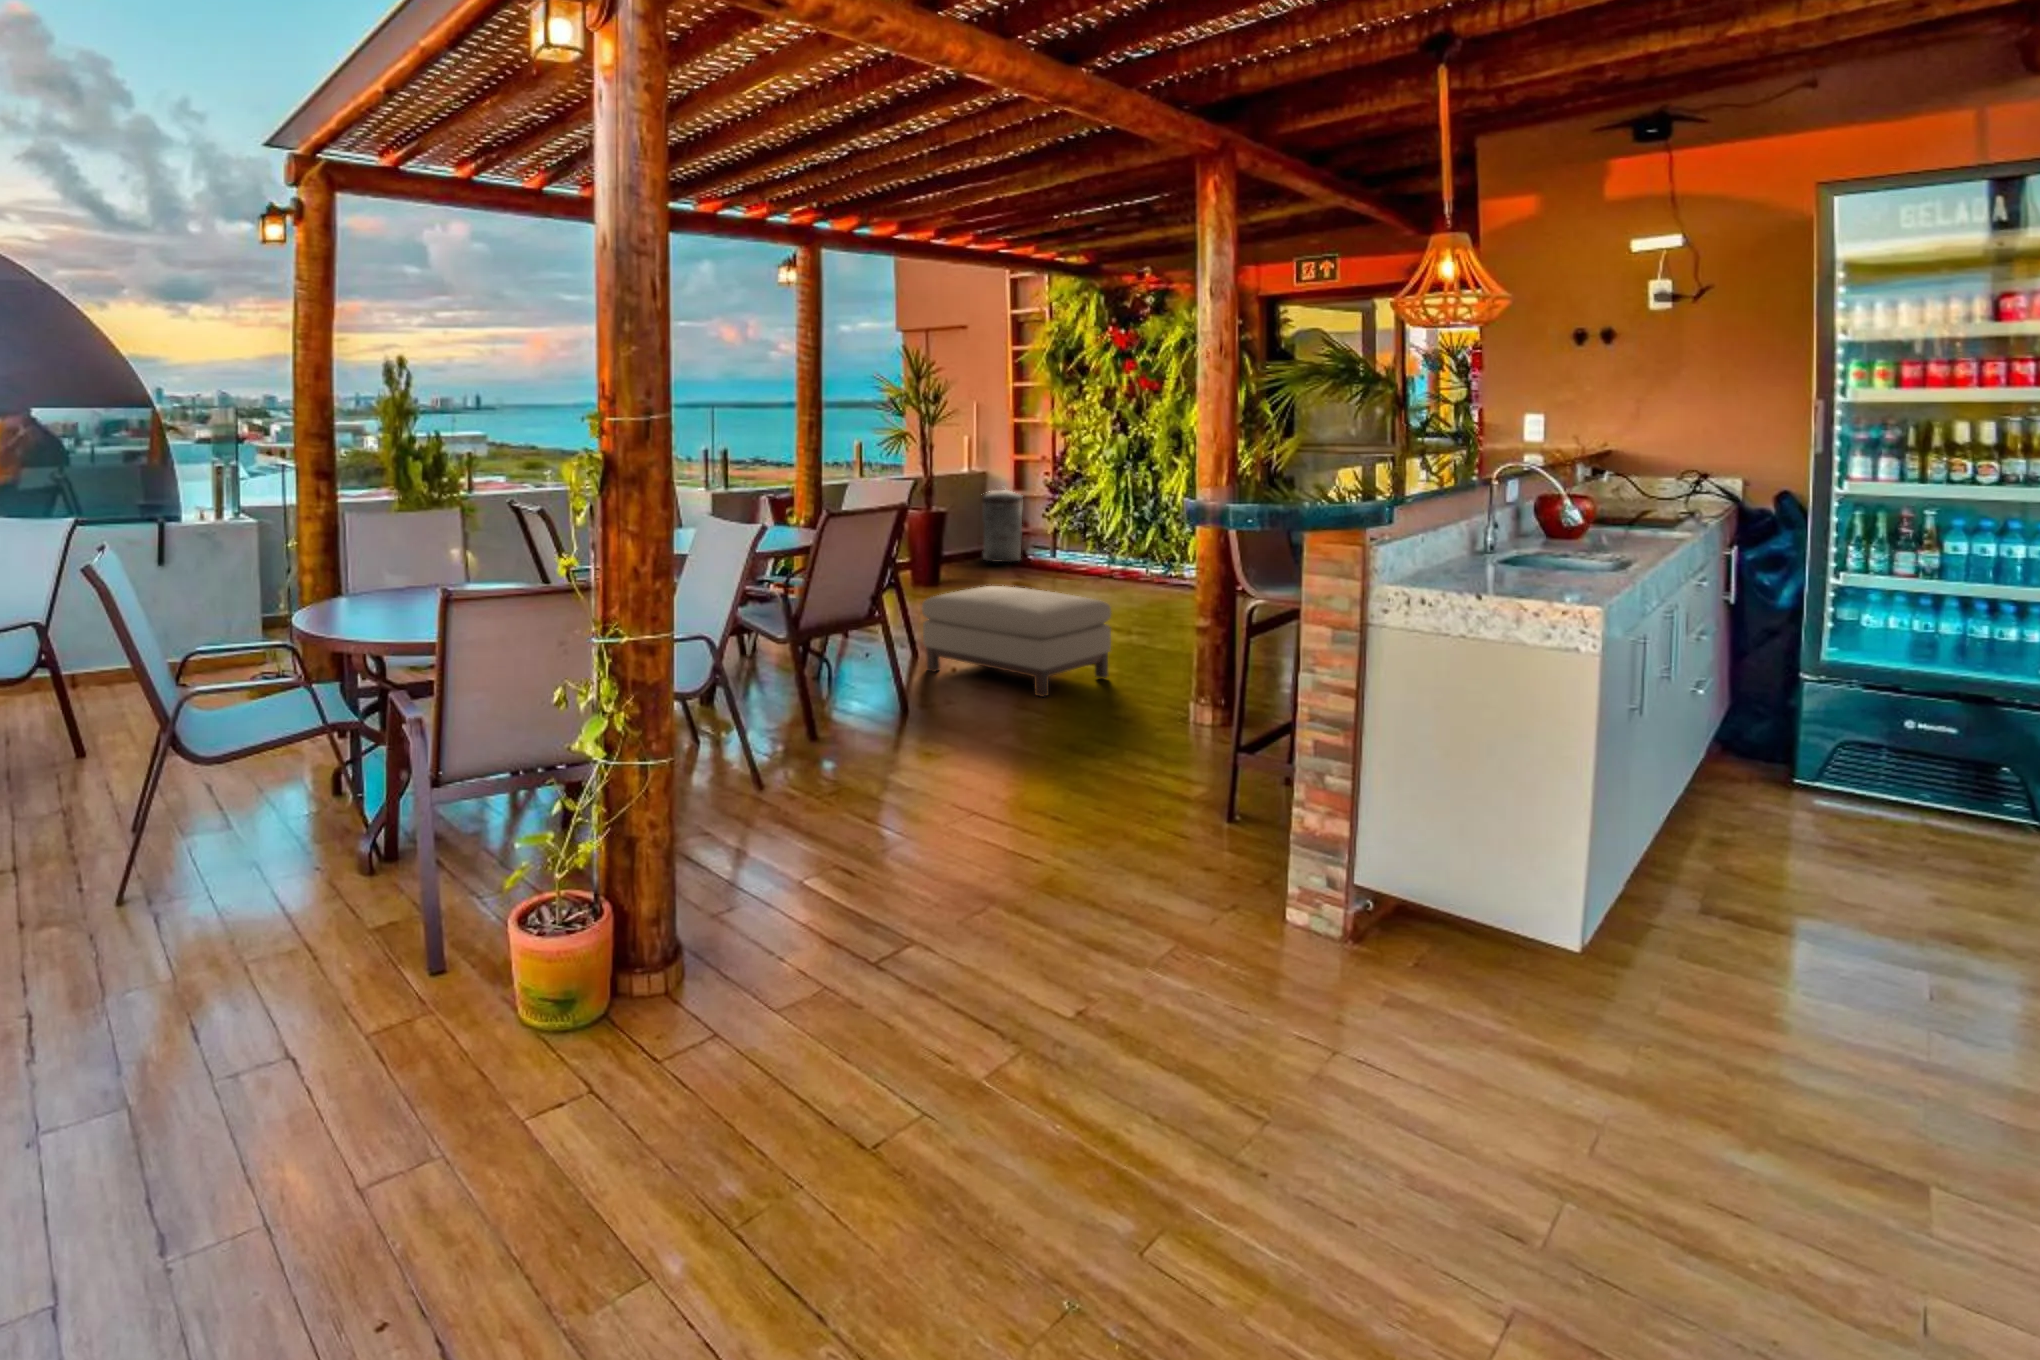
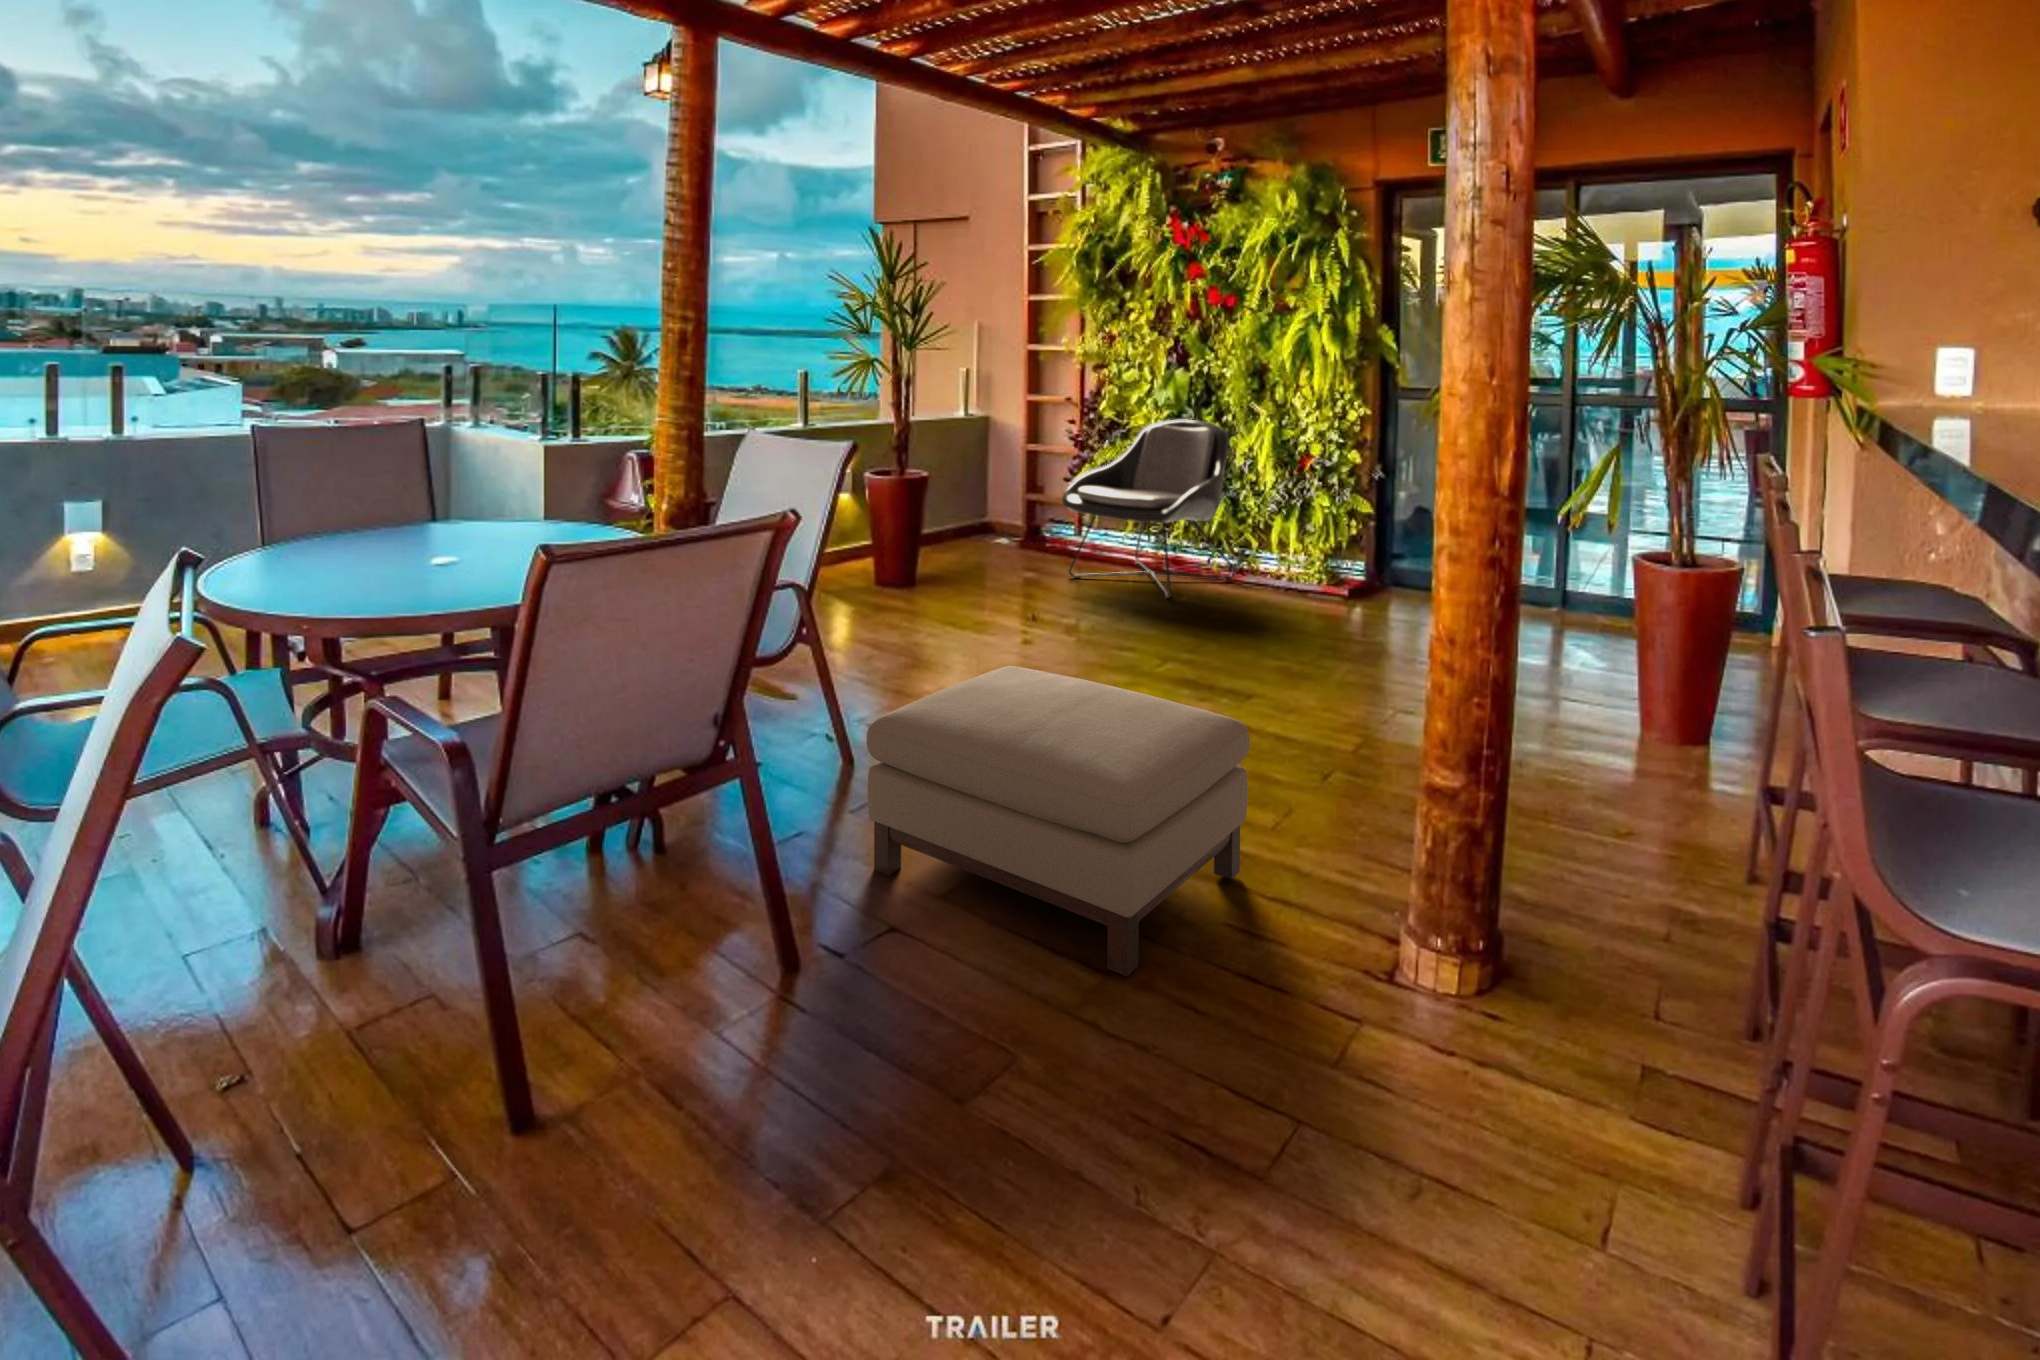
lounge chair: none [1037,469,1164,588] -> present [1062,419,1236,599]
trash can: present [983,490,1023,562] -> none [978,439,1039,547]

